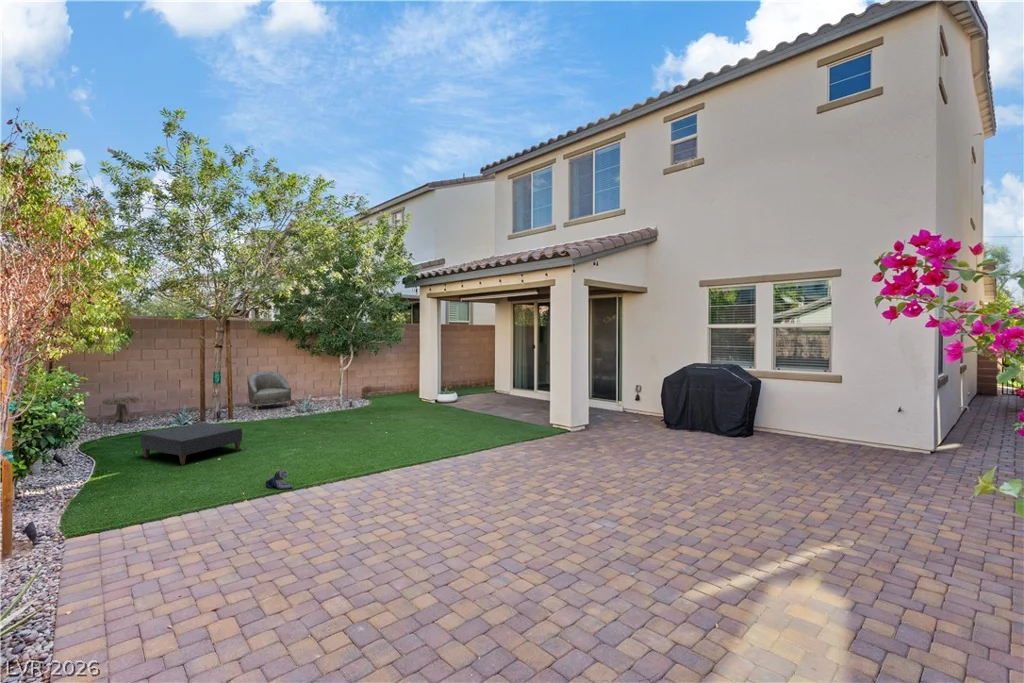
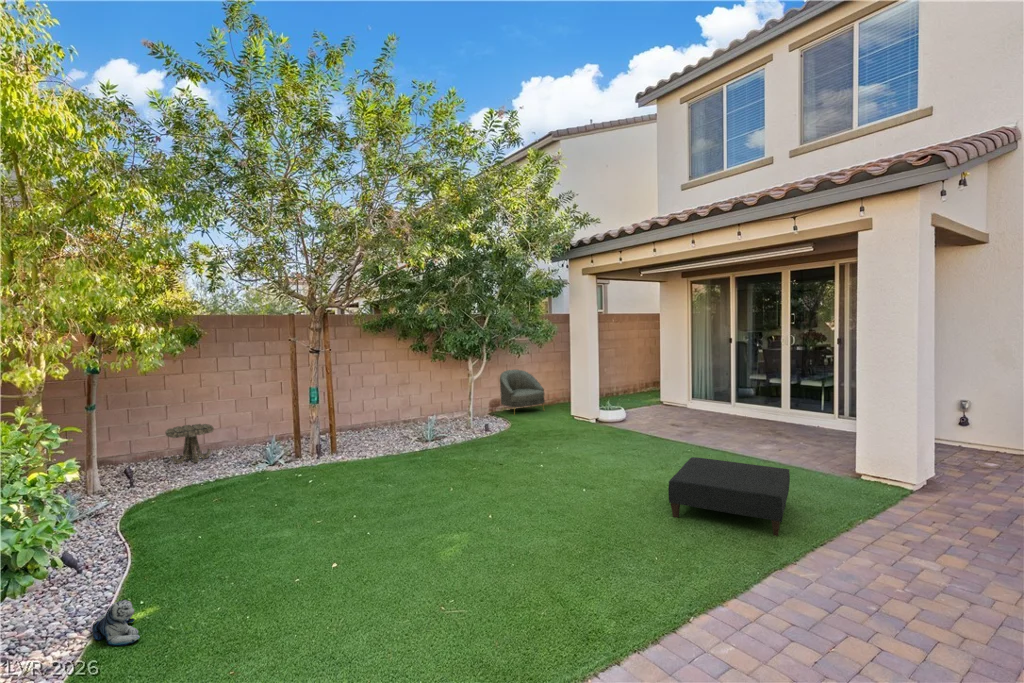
armchair: present [248,371,291,411] -> present [500,370,545,410]
ottoman: present [141,423,242,465] -> present [668,457,790,536]
plush toy: present [265,469,293,489] -> present [92,600,140,646]

